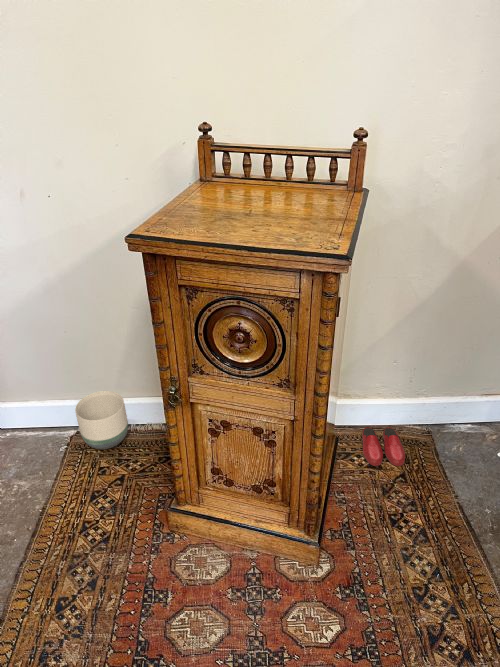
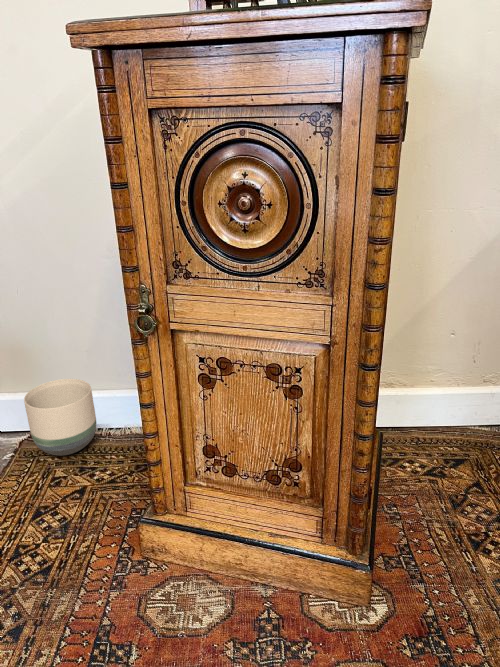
slippers: present [362,427,405,466] -> none [413,428,477,473]

